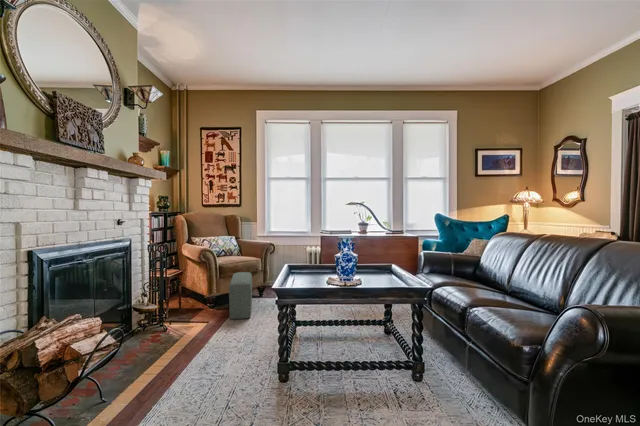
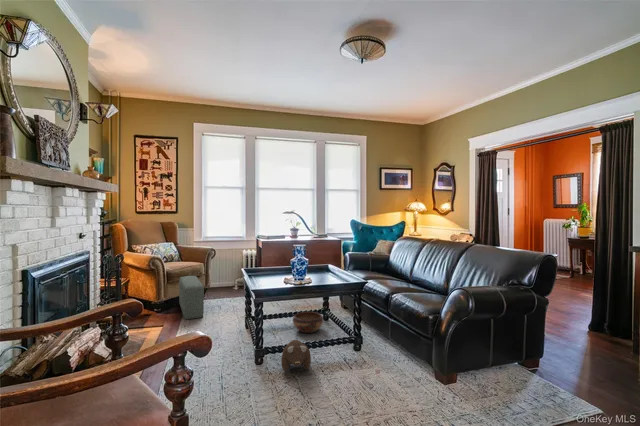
decorative bowl: none [341,322,380,349] -> present [293,312,323,333]
plush toy: none [306,357,344,399] -> present [281,340,311,371]

